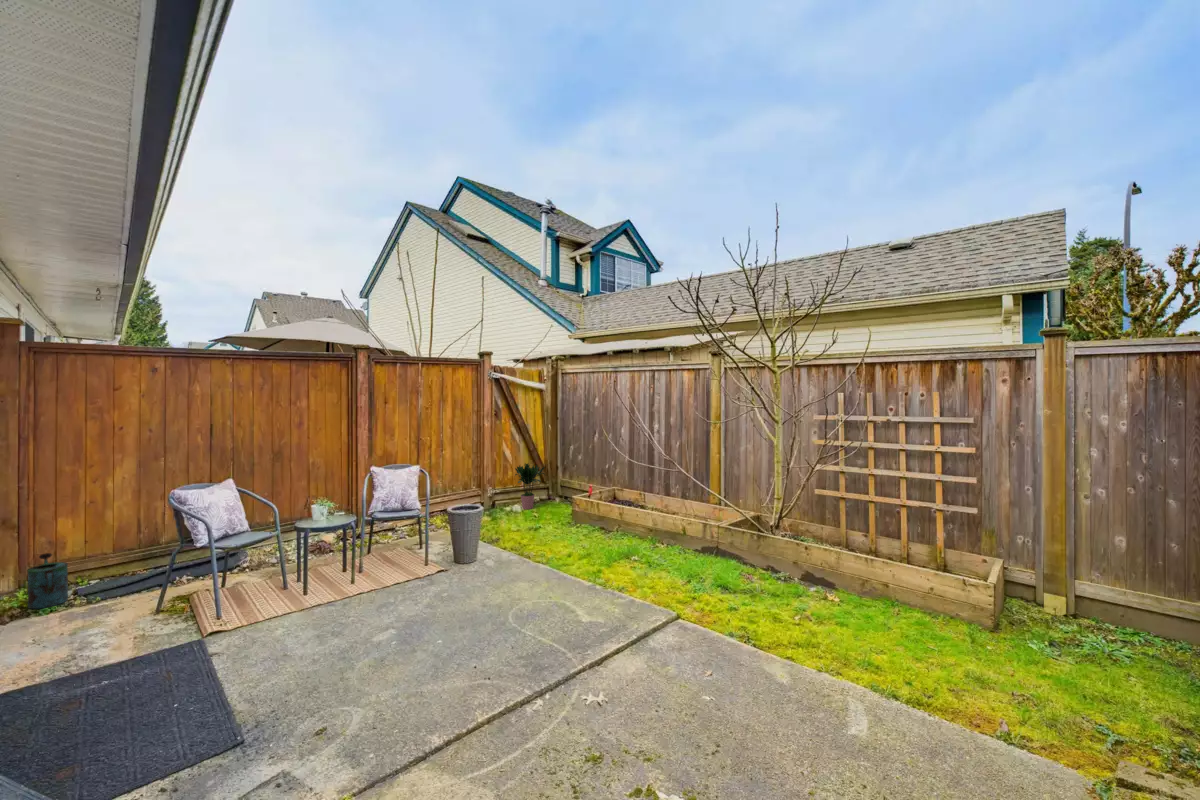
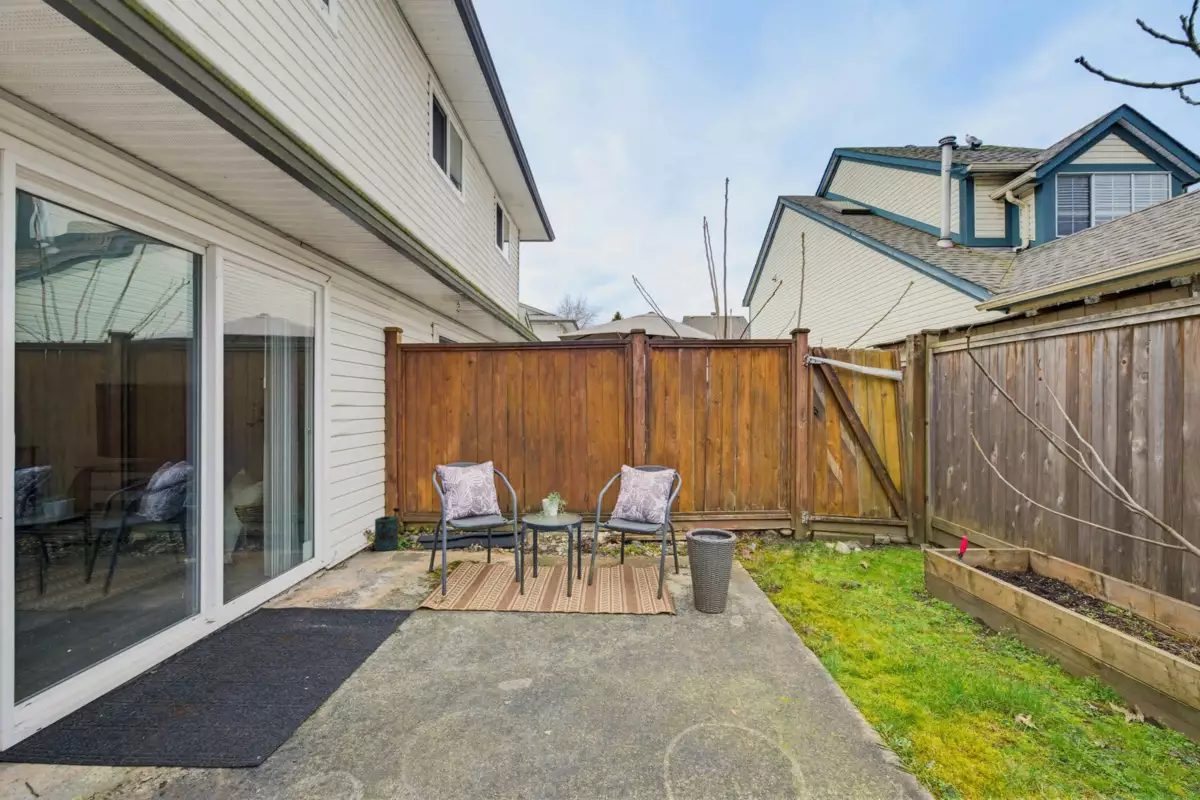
potted plant: present [515,463,545,509] -> none [843,482,896,553]

